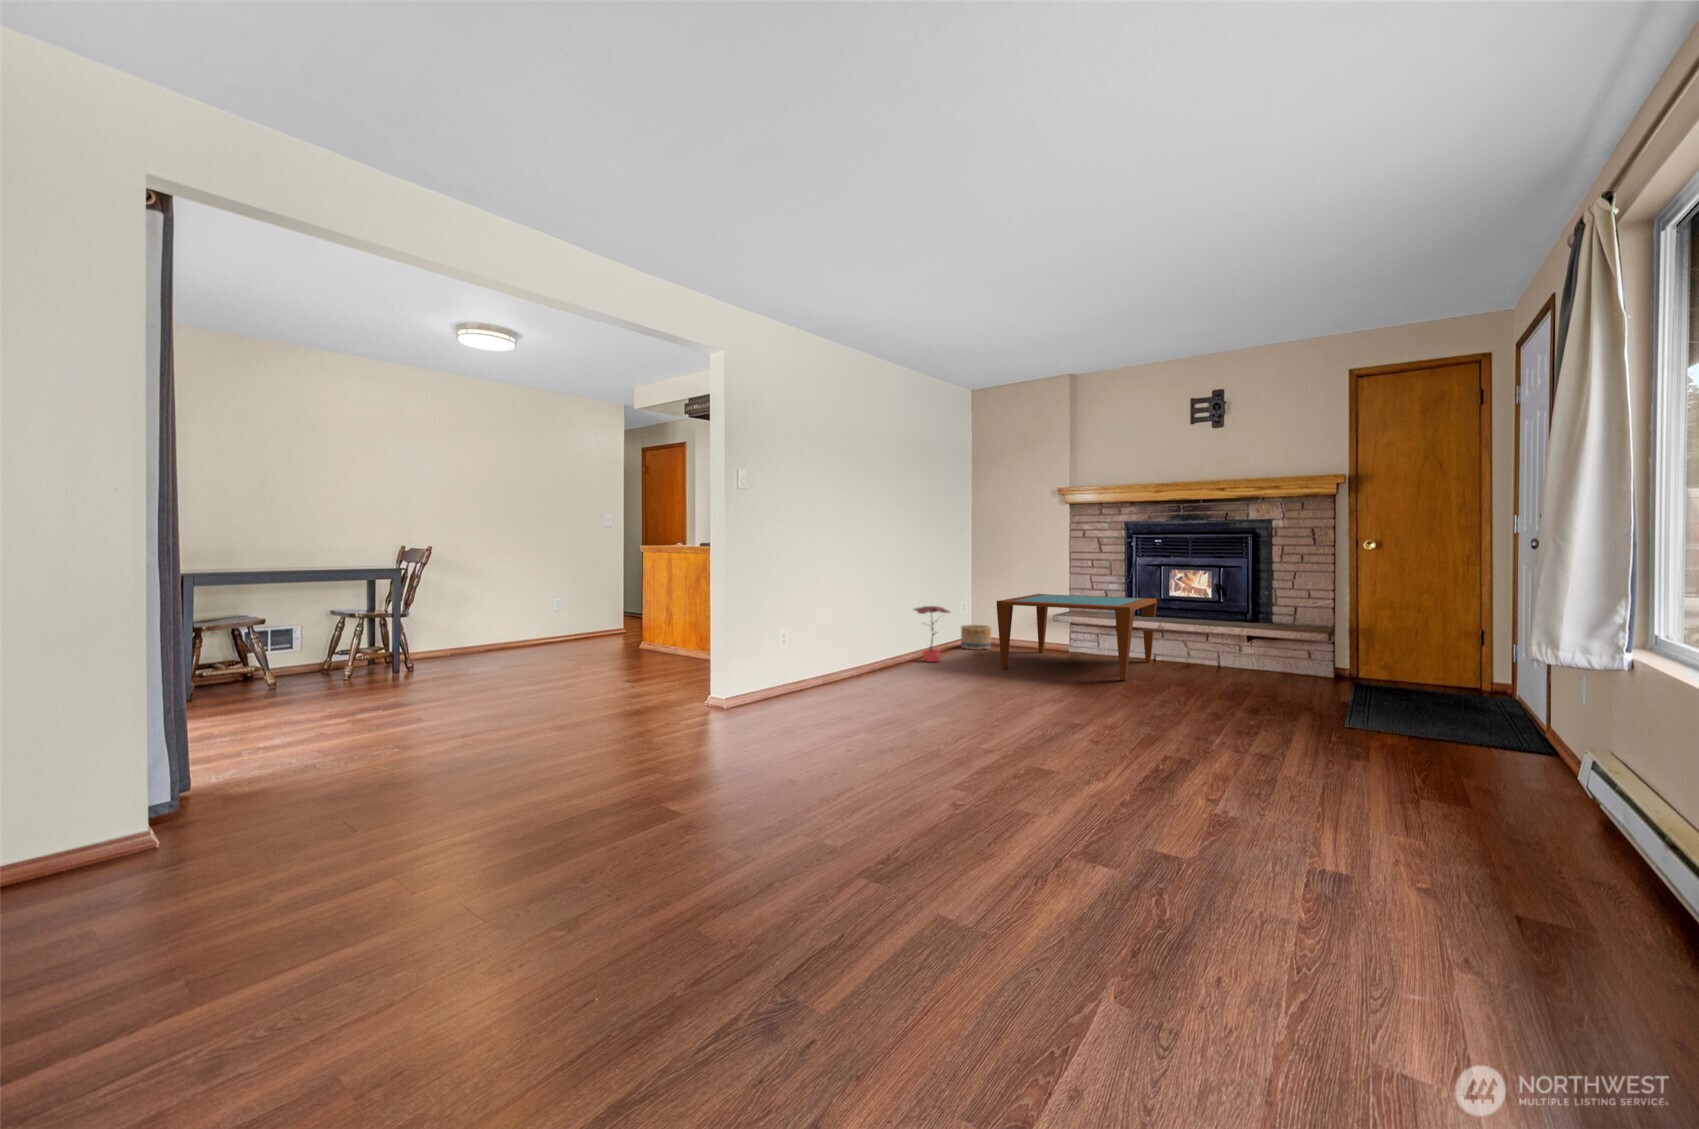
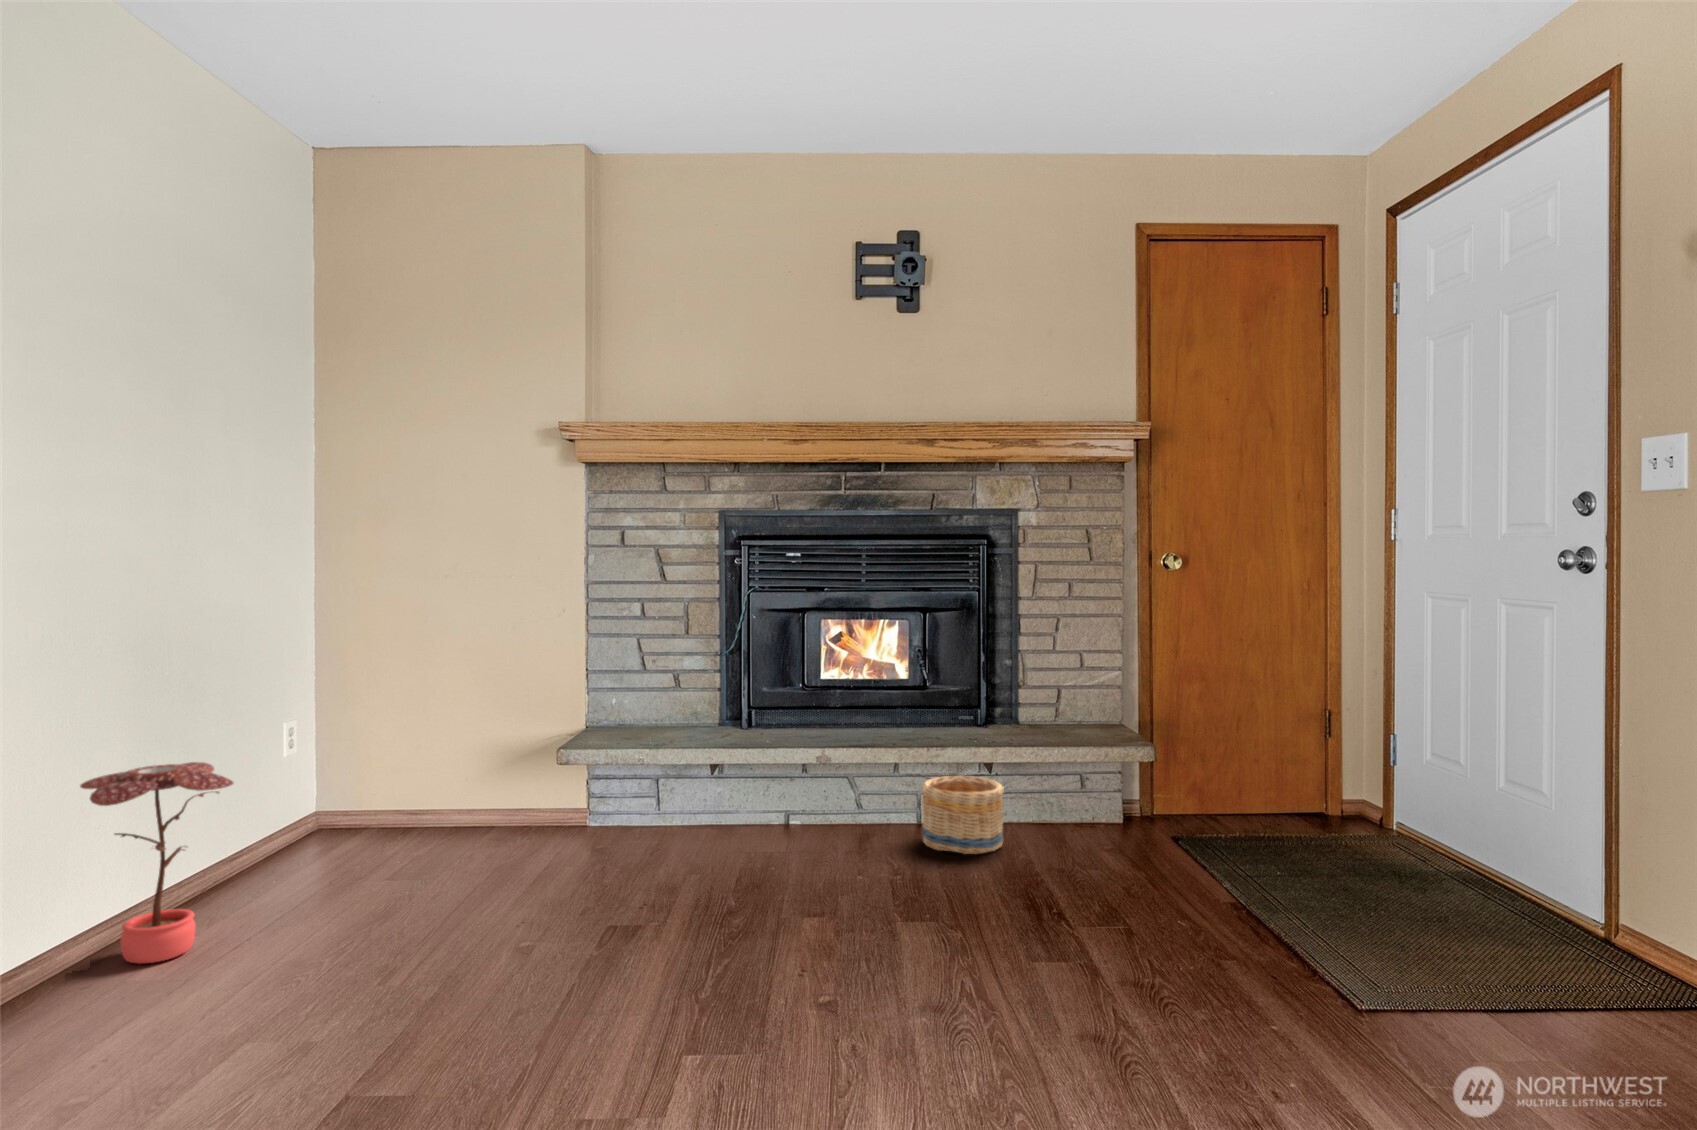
coffee table: present [997,594,1157,680] -> none [397,685,801,944]
basket: present [961,625,991,650] -> present [921,776,1004,854]

